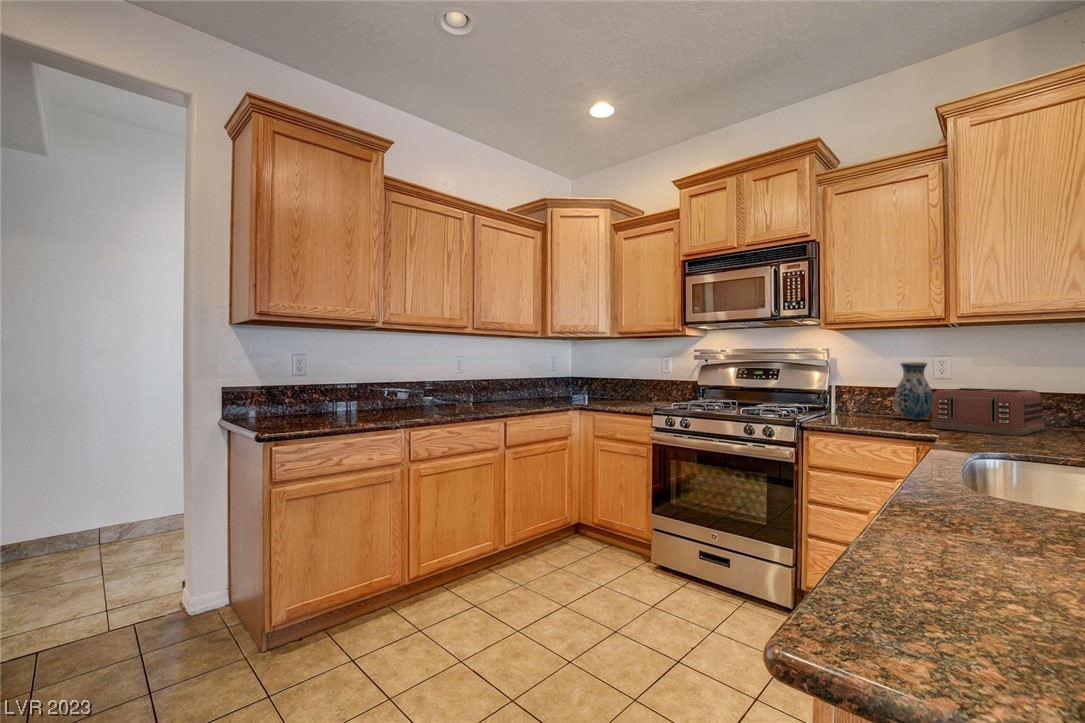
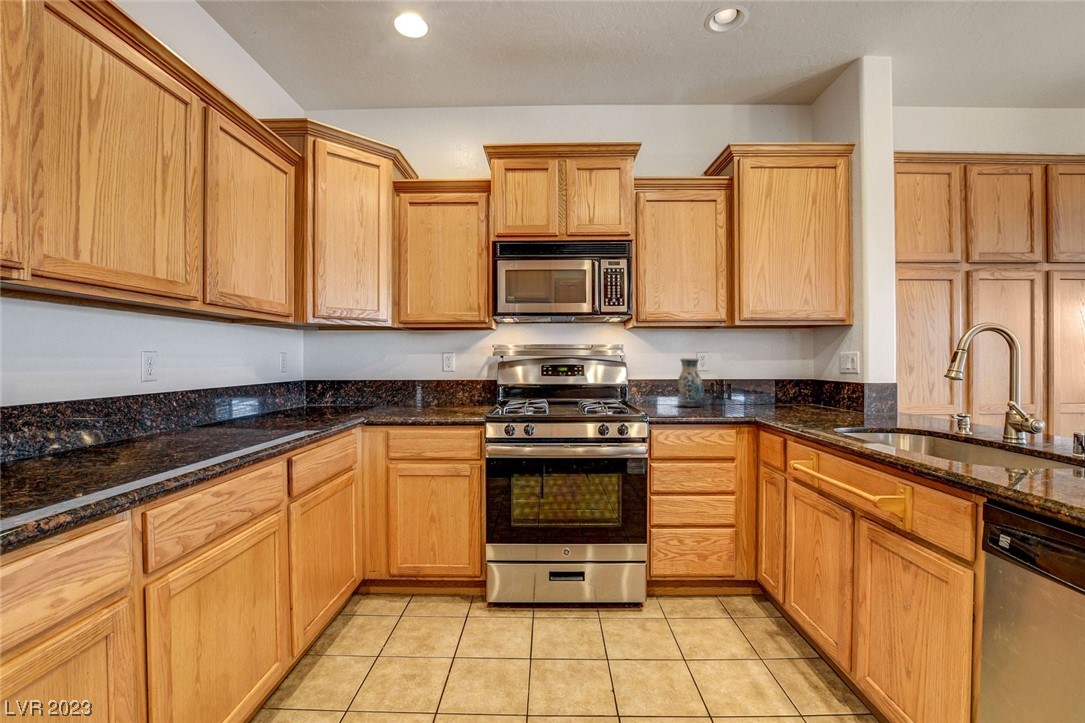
toaster: present [930,388,1045,436] -> none [723,378,792,413]

